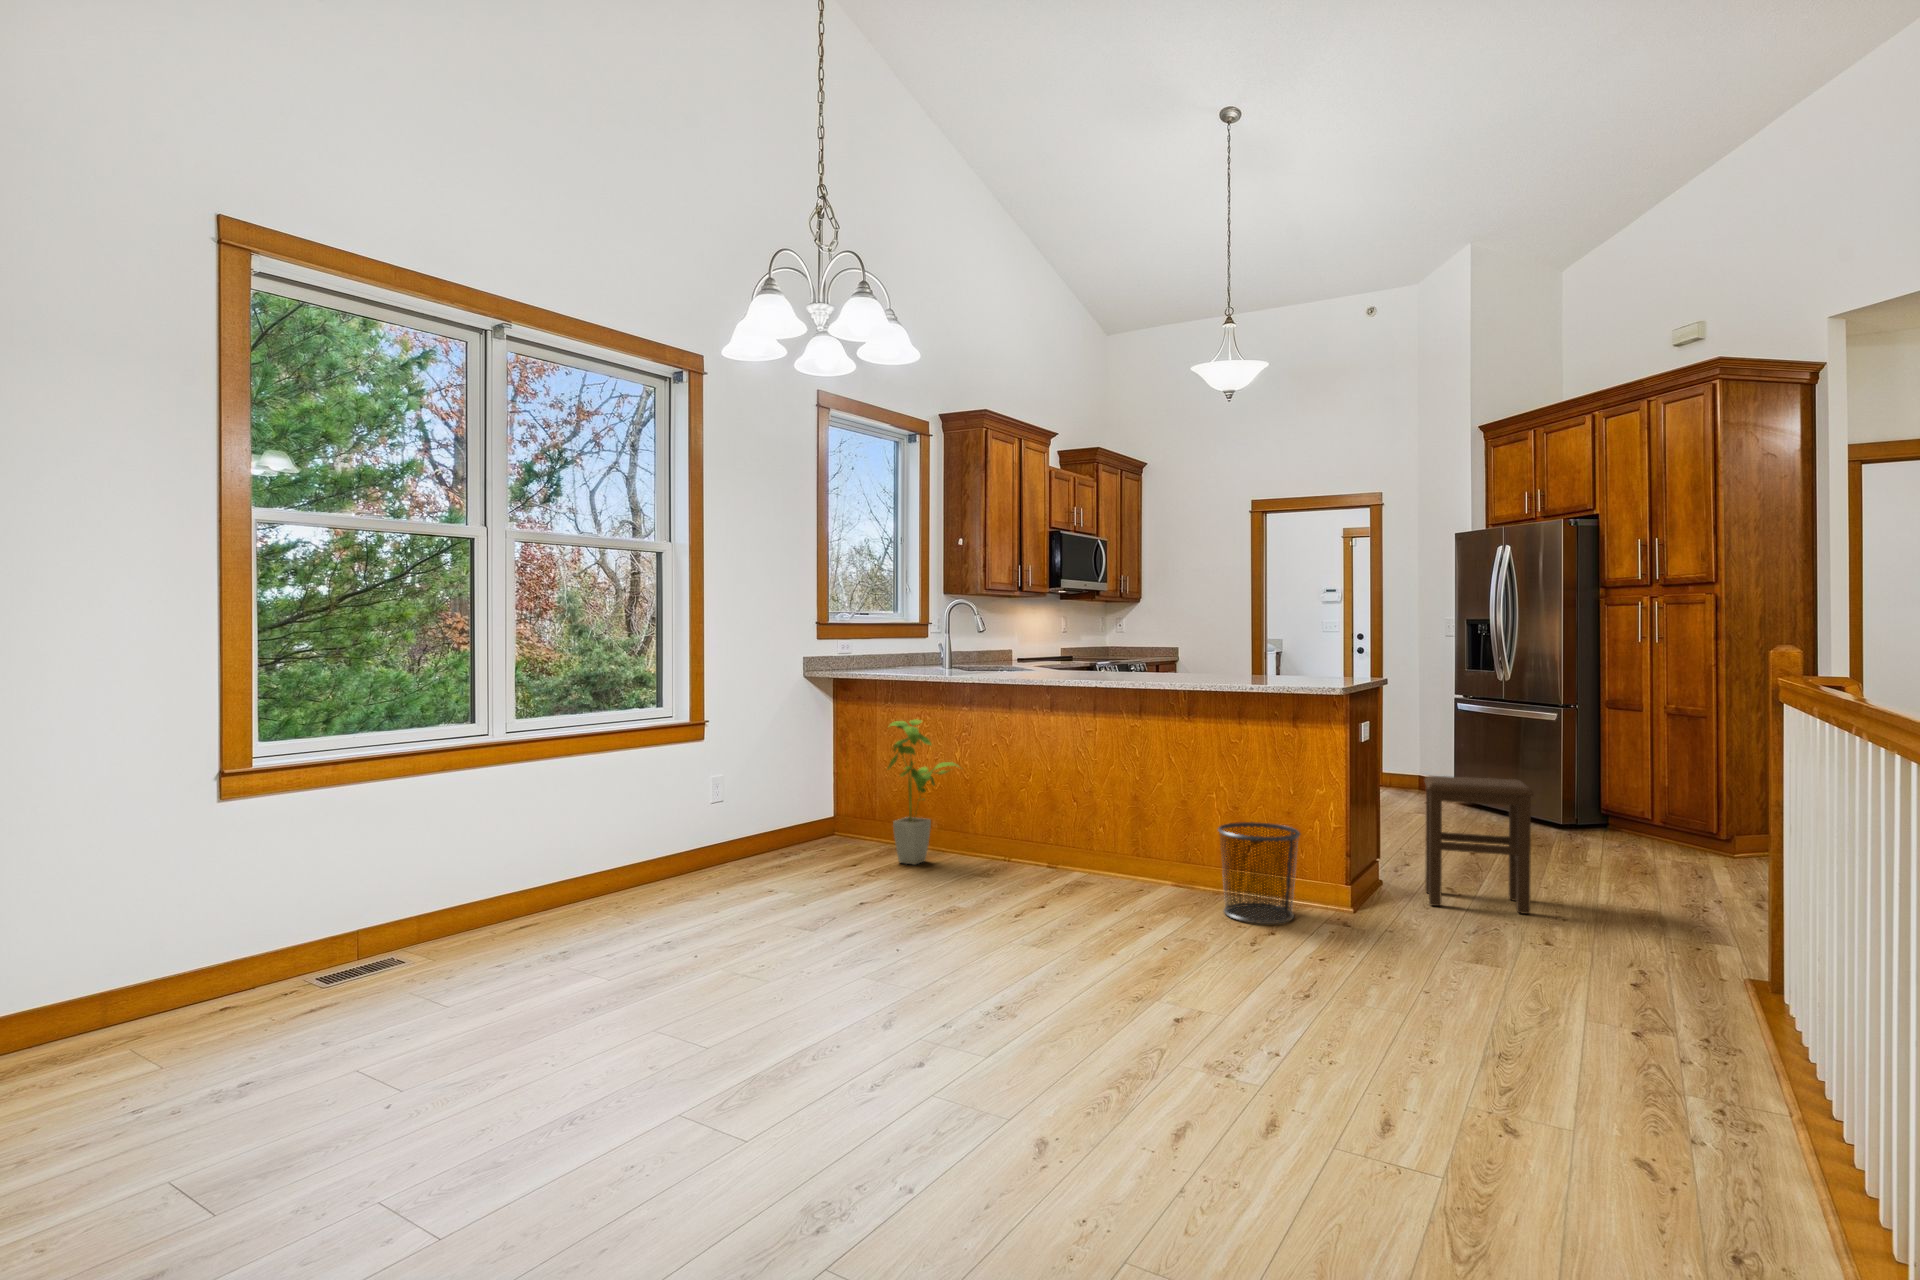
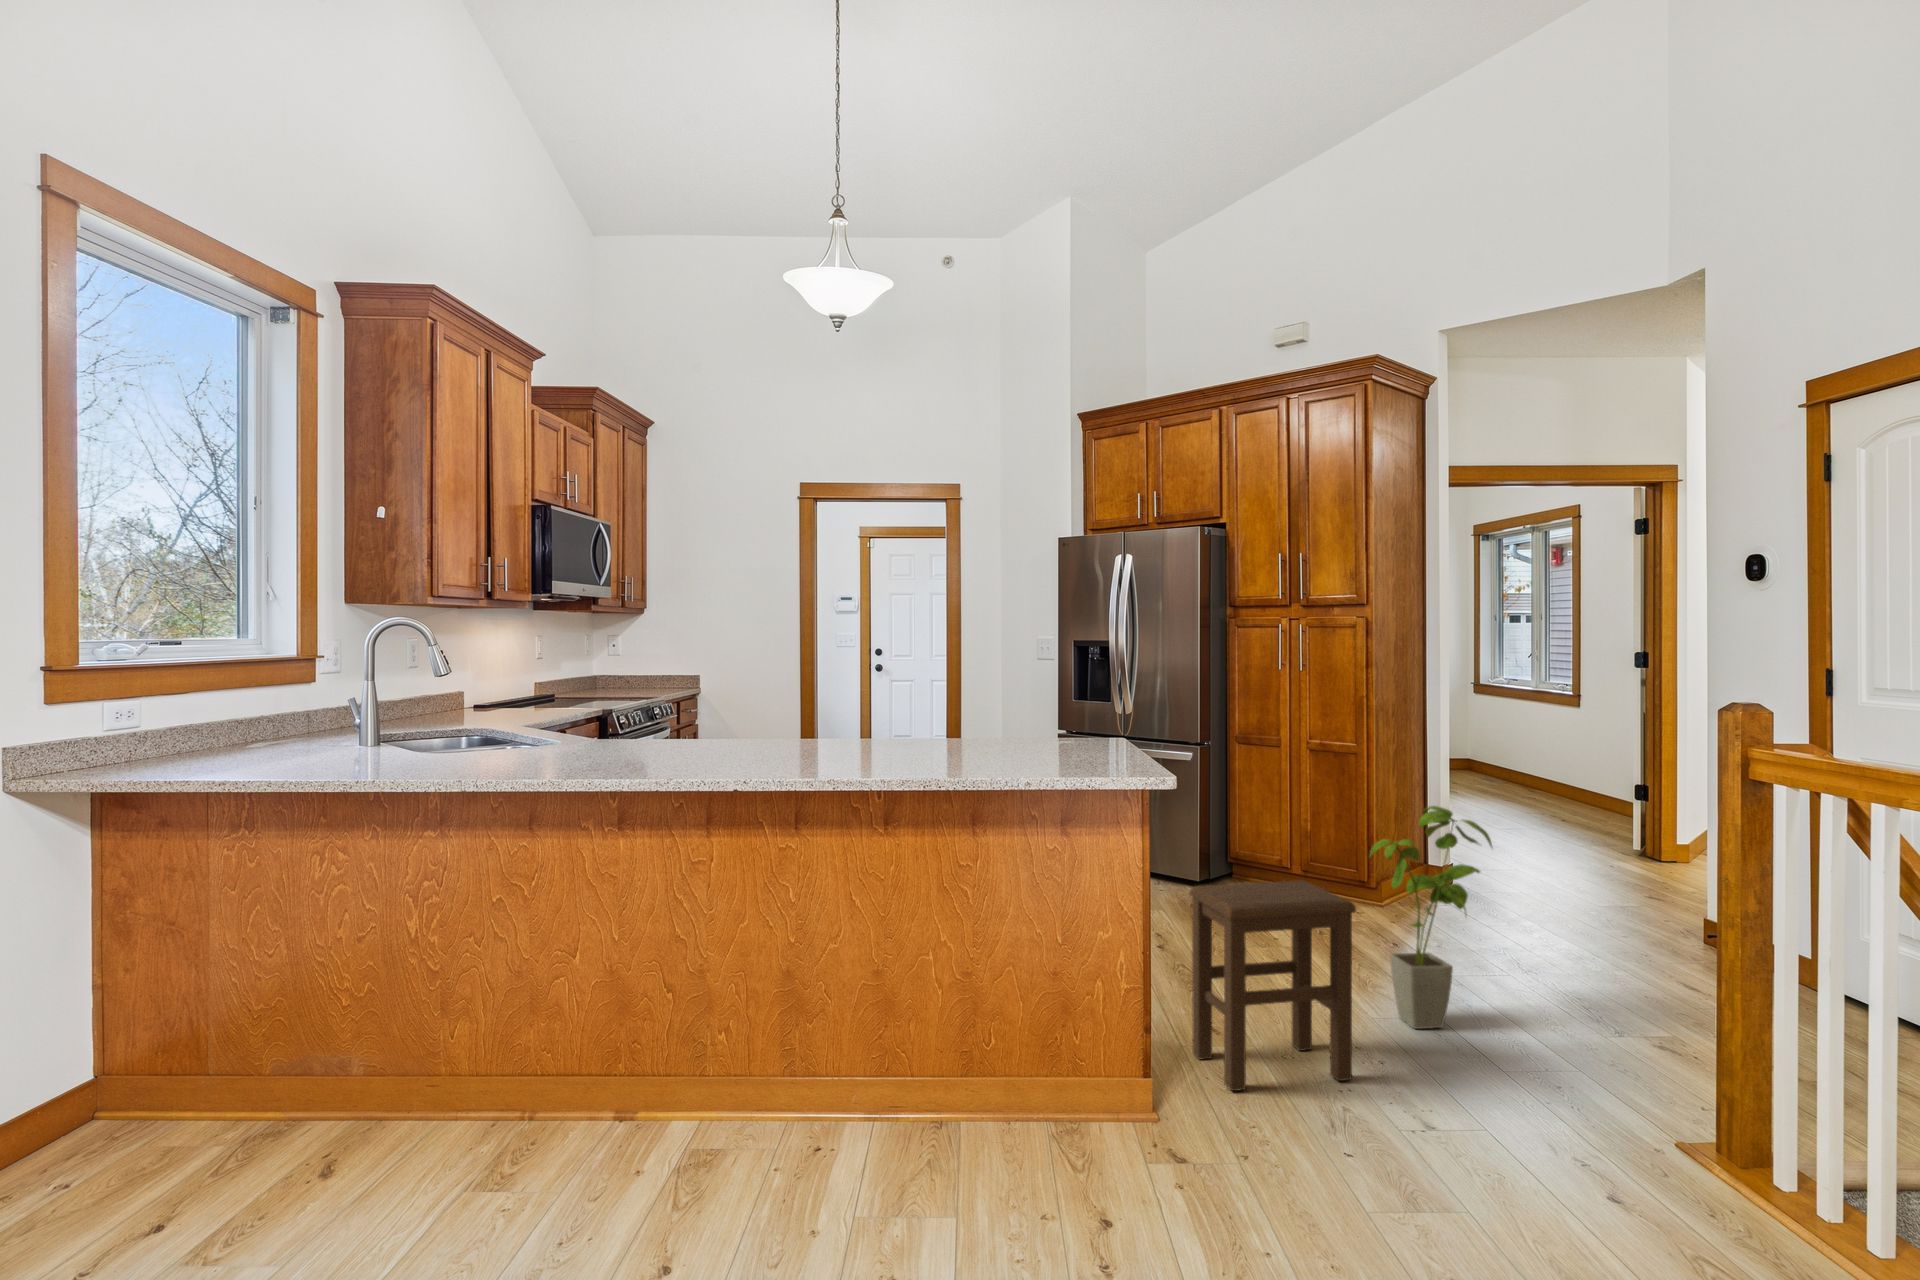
house plant: present [888,720,957,865] -> present [1370,806,1492,1029]
waste bin: present [1218,822,1300,924] -> none [967,1017,1109,1226]

